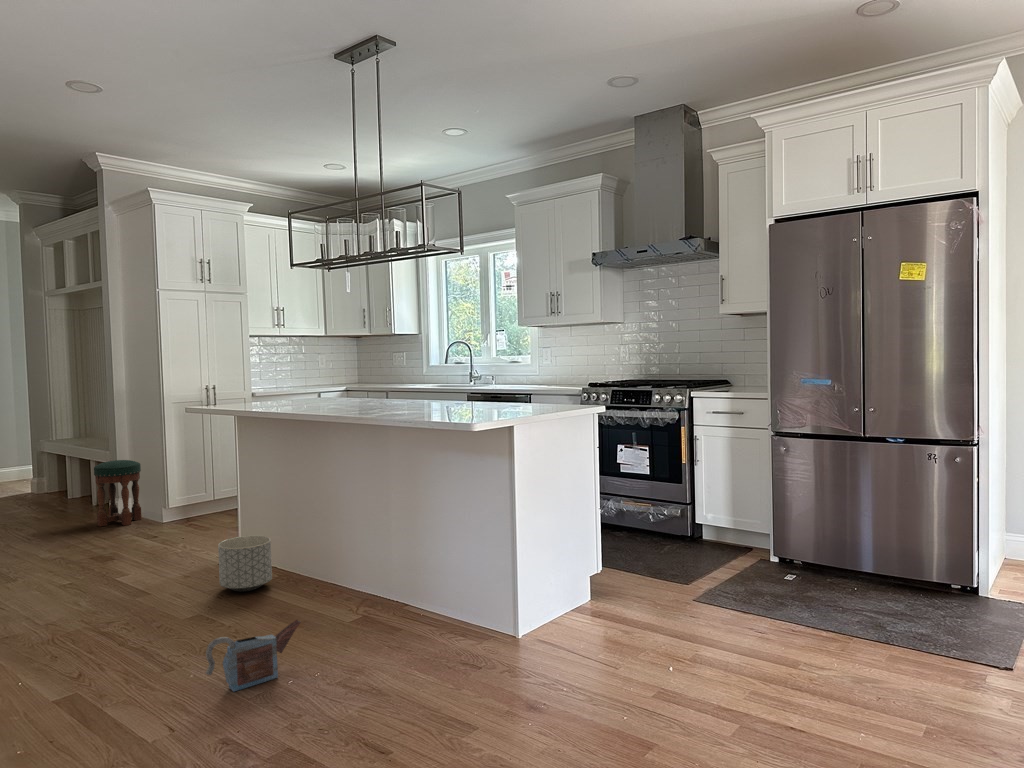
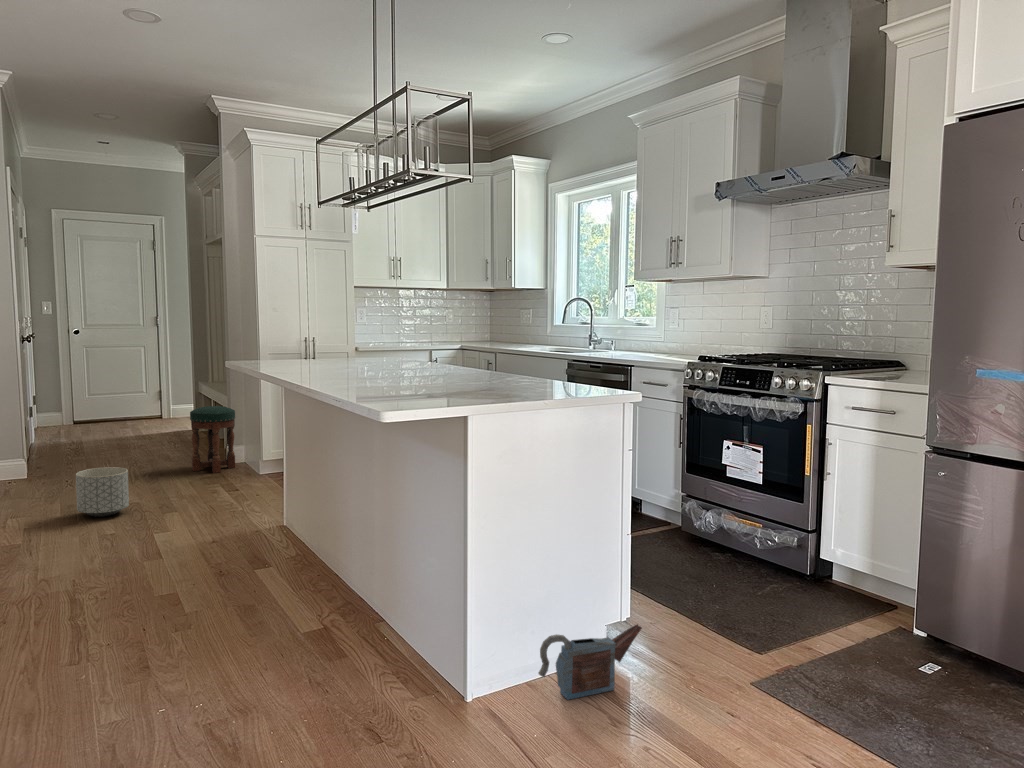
planter: present [218,536,272,592] -> present [76,467,129,517]
watering can: present [206,620,301,692] -> present [538,624,642,700]

